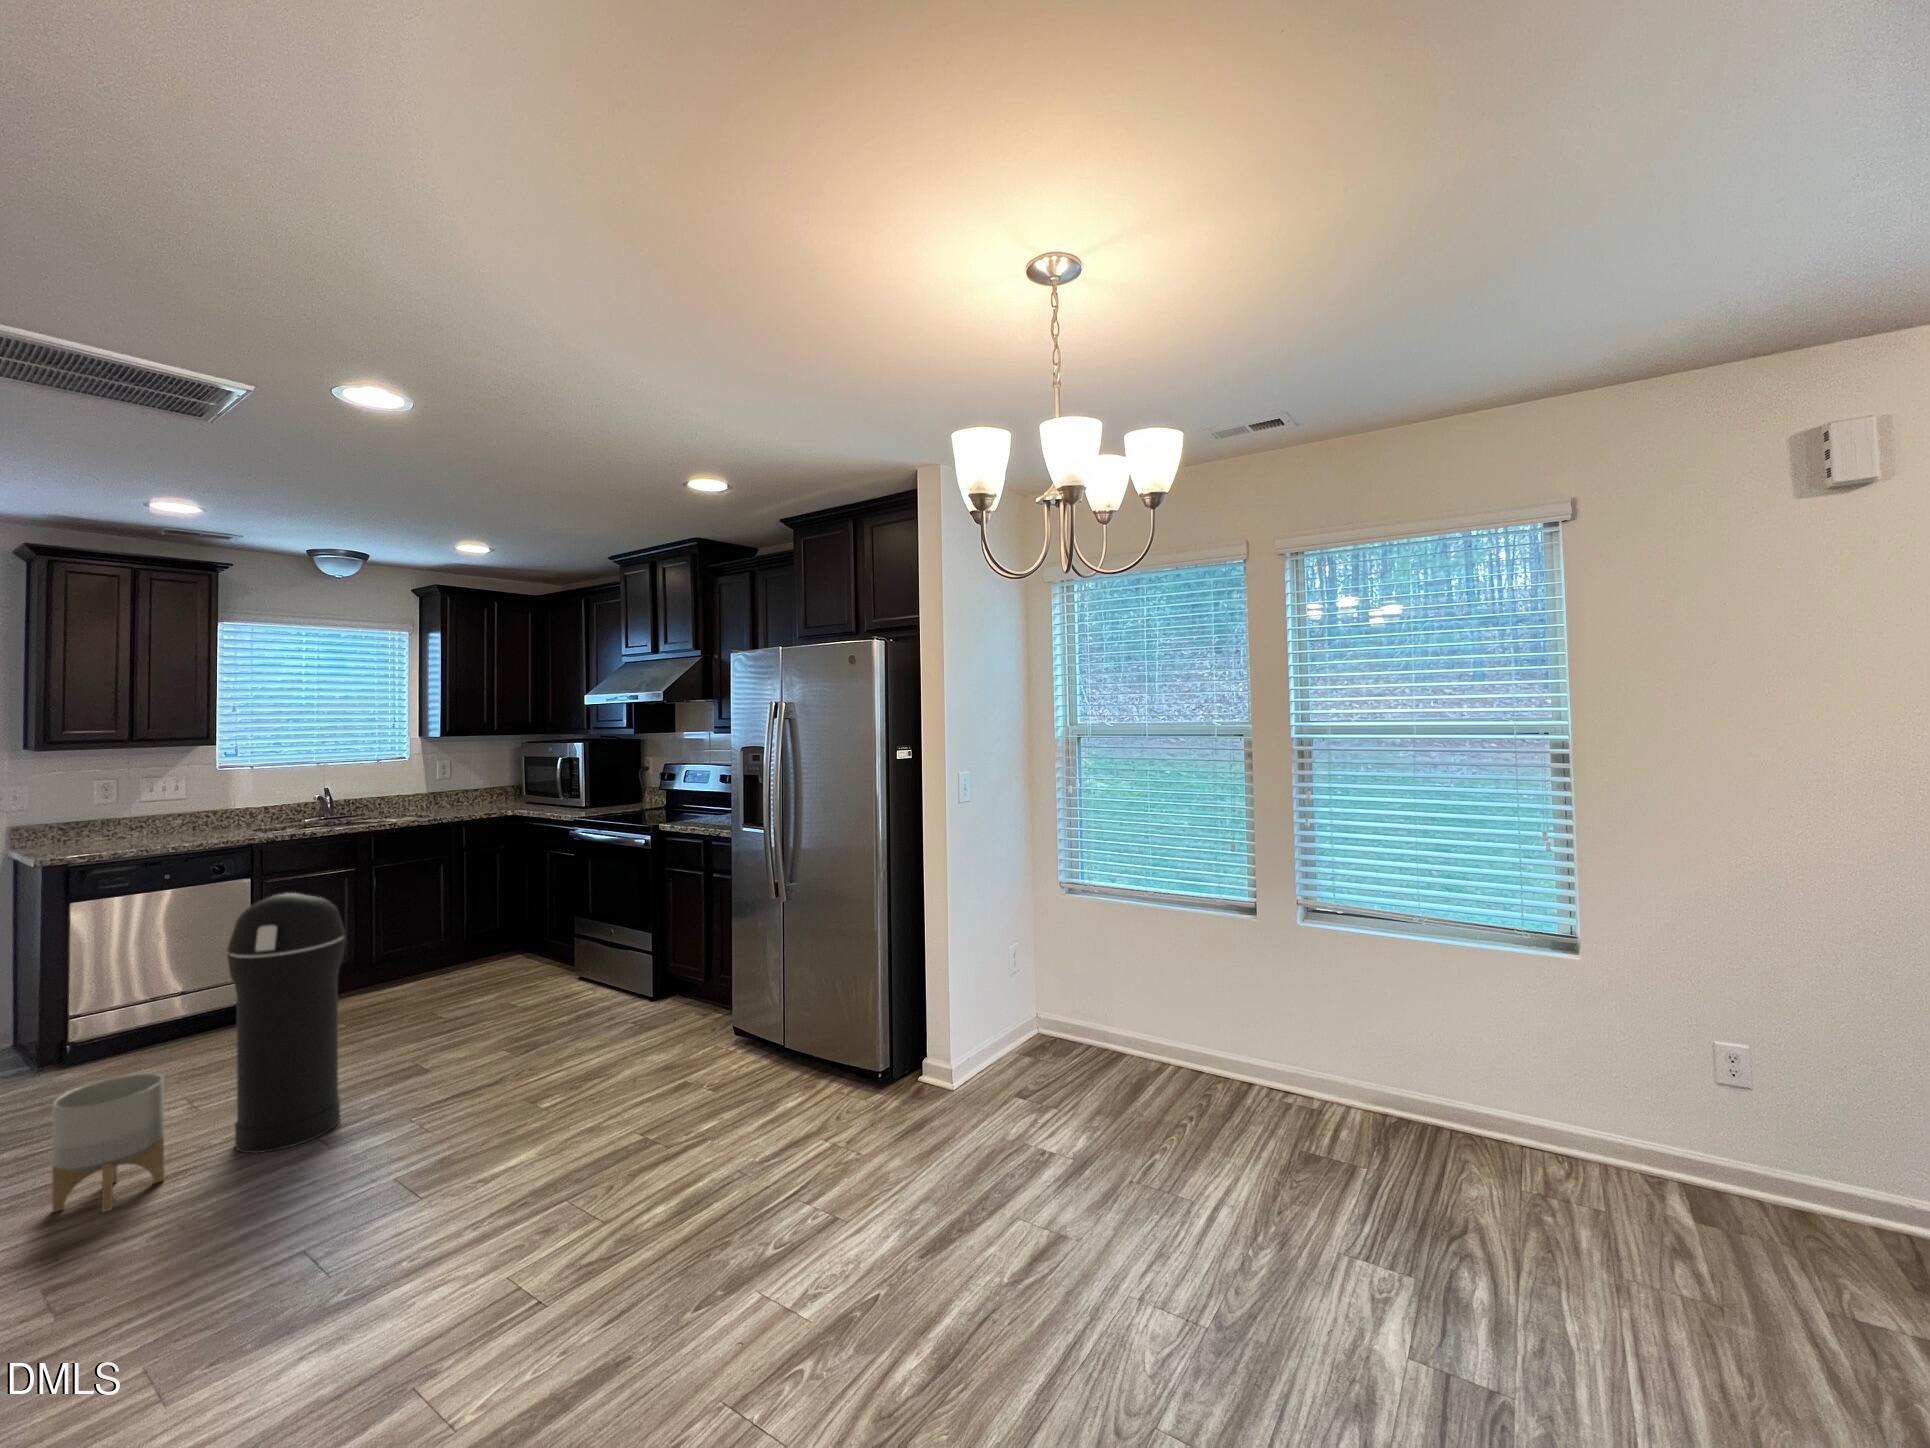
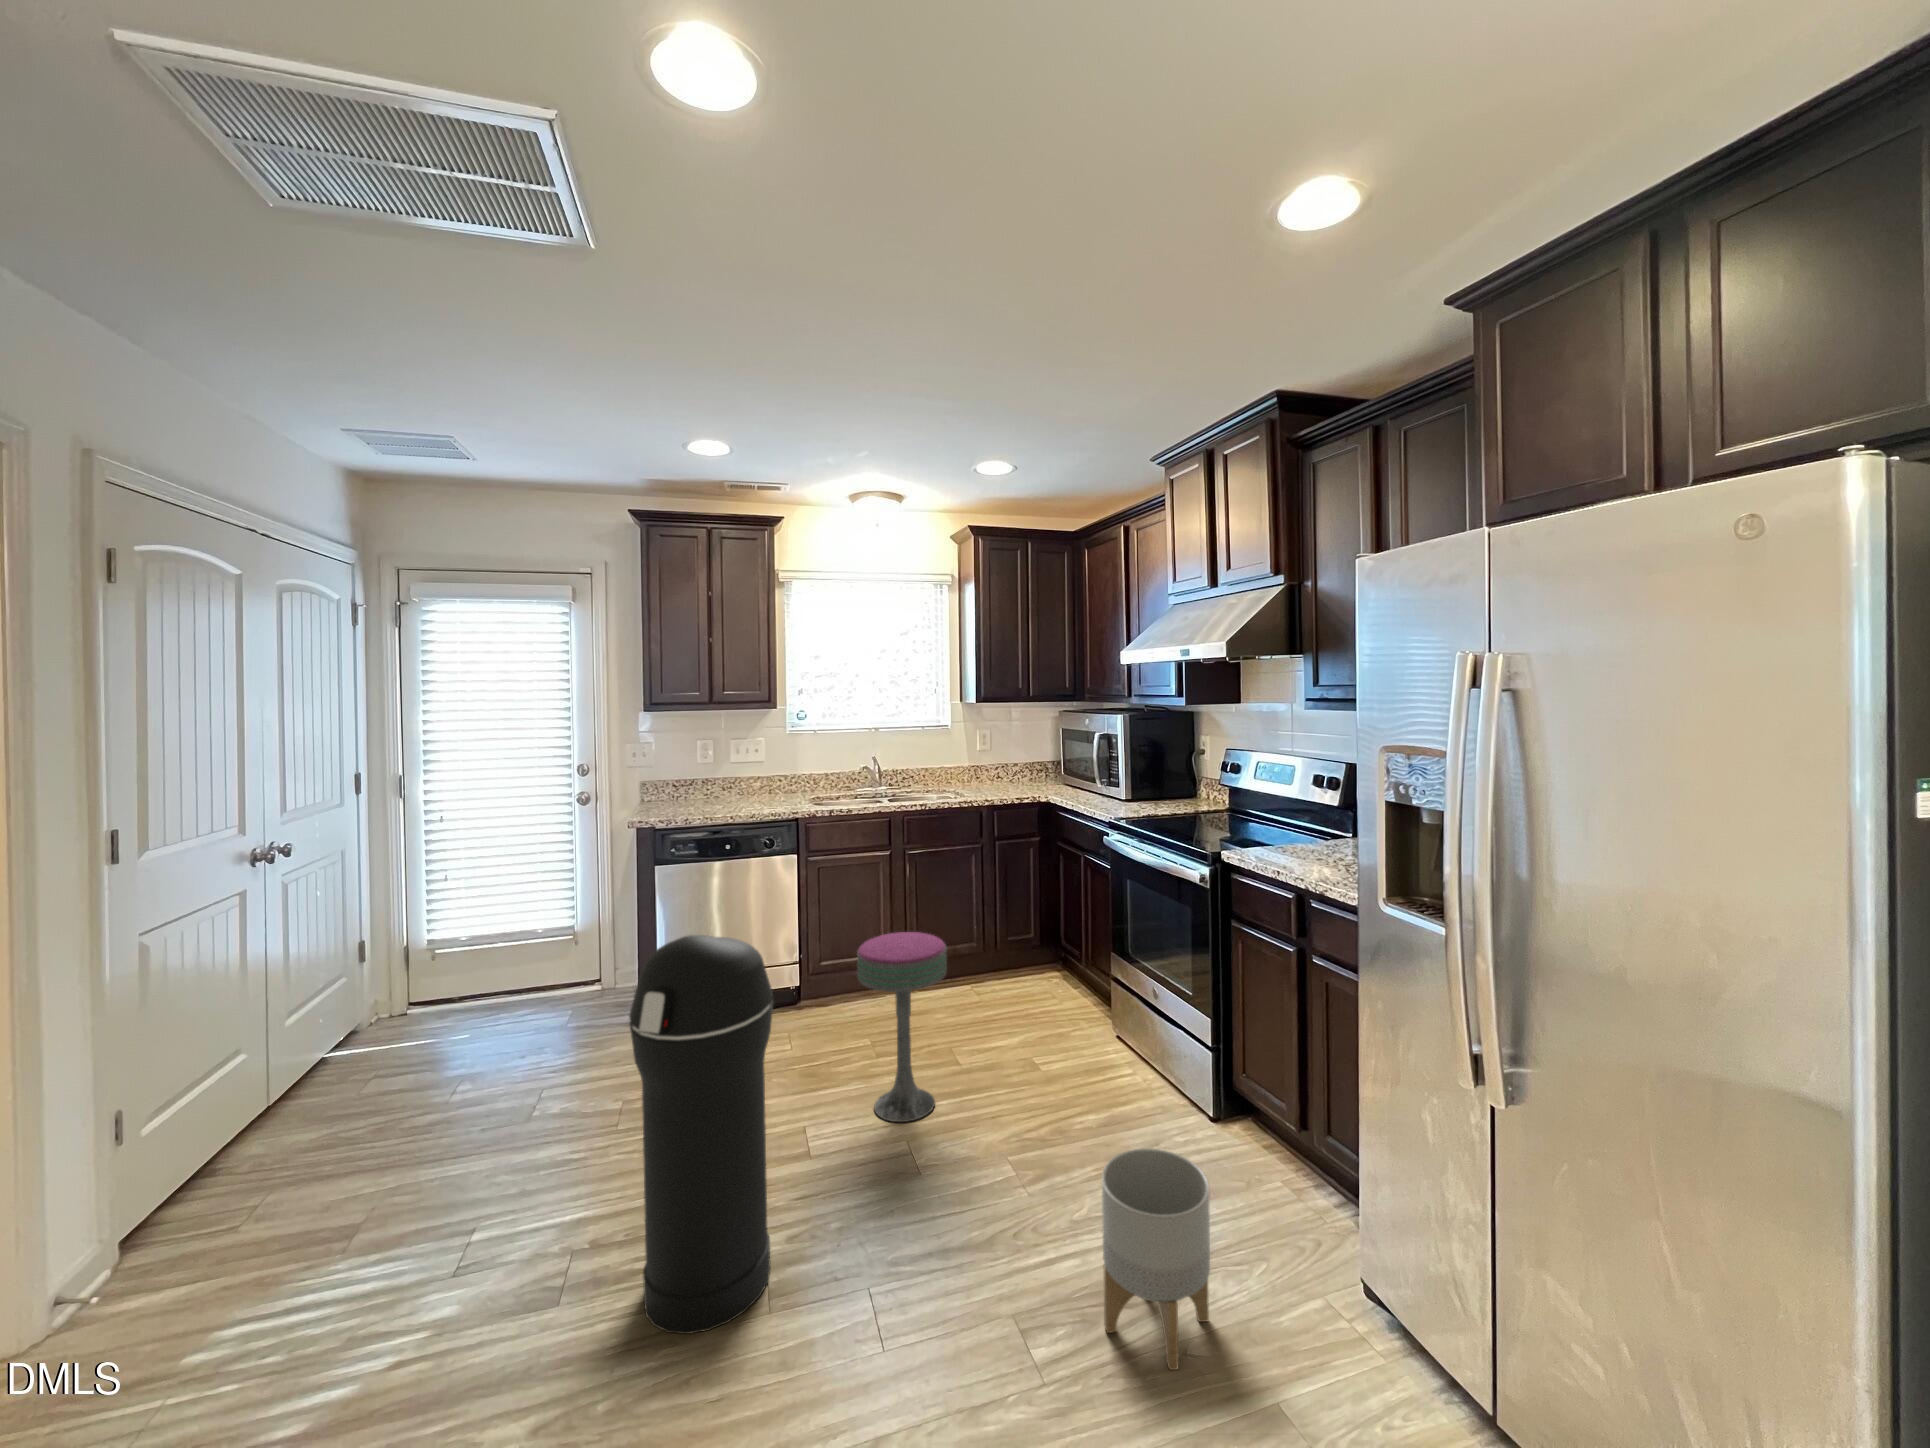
bar stool: none [366,910,448,1048] -> present [857,932,947,1122]
planter: present [52,1073,164,1212] -> present [1102,1148,1210,1370]

